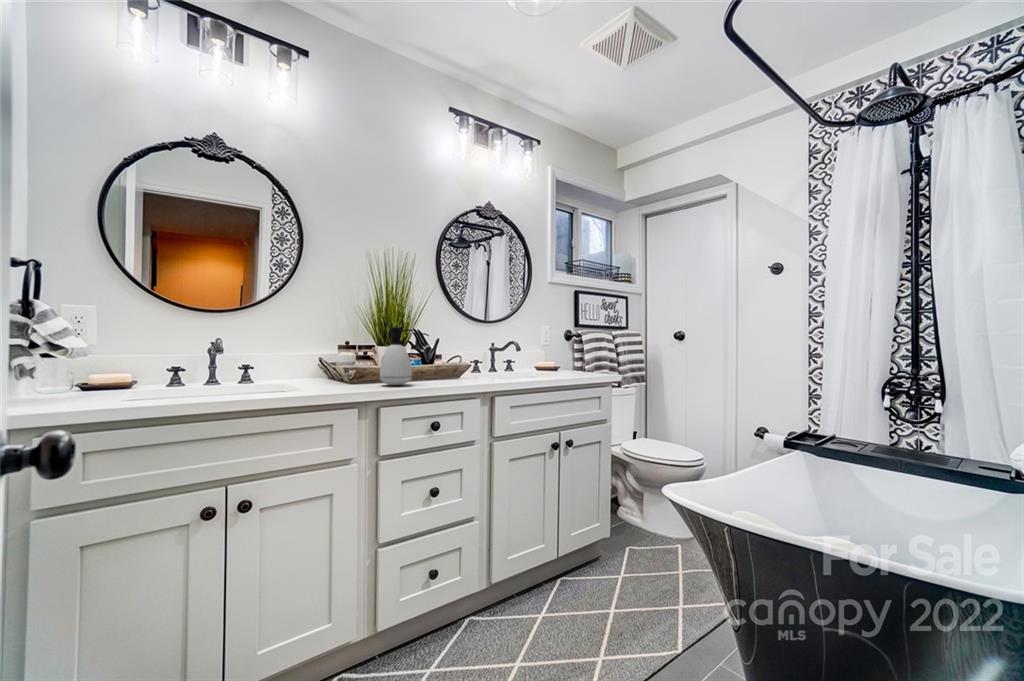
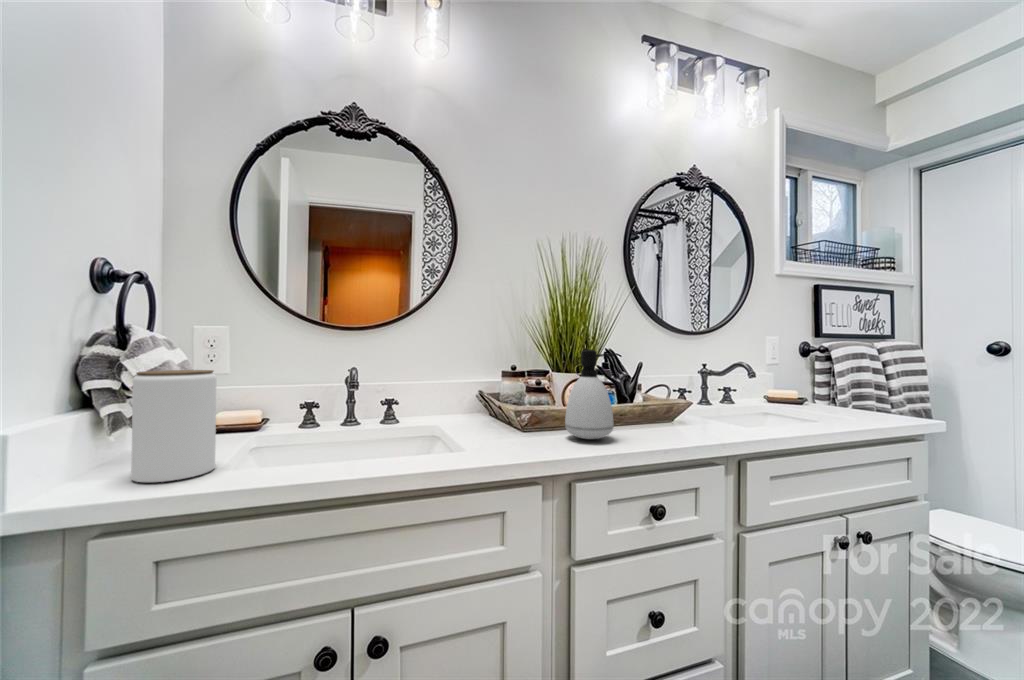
jar: none [49,332,114,406] -> present [131,370,216,482]

